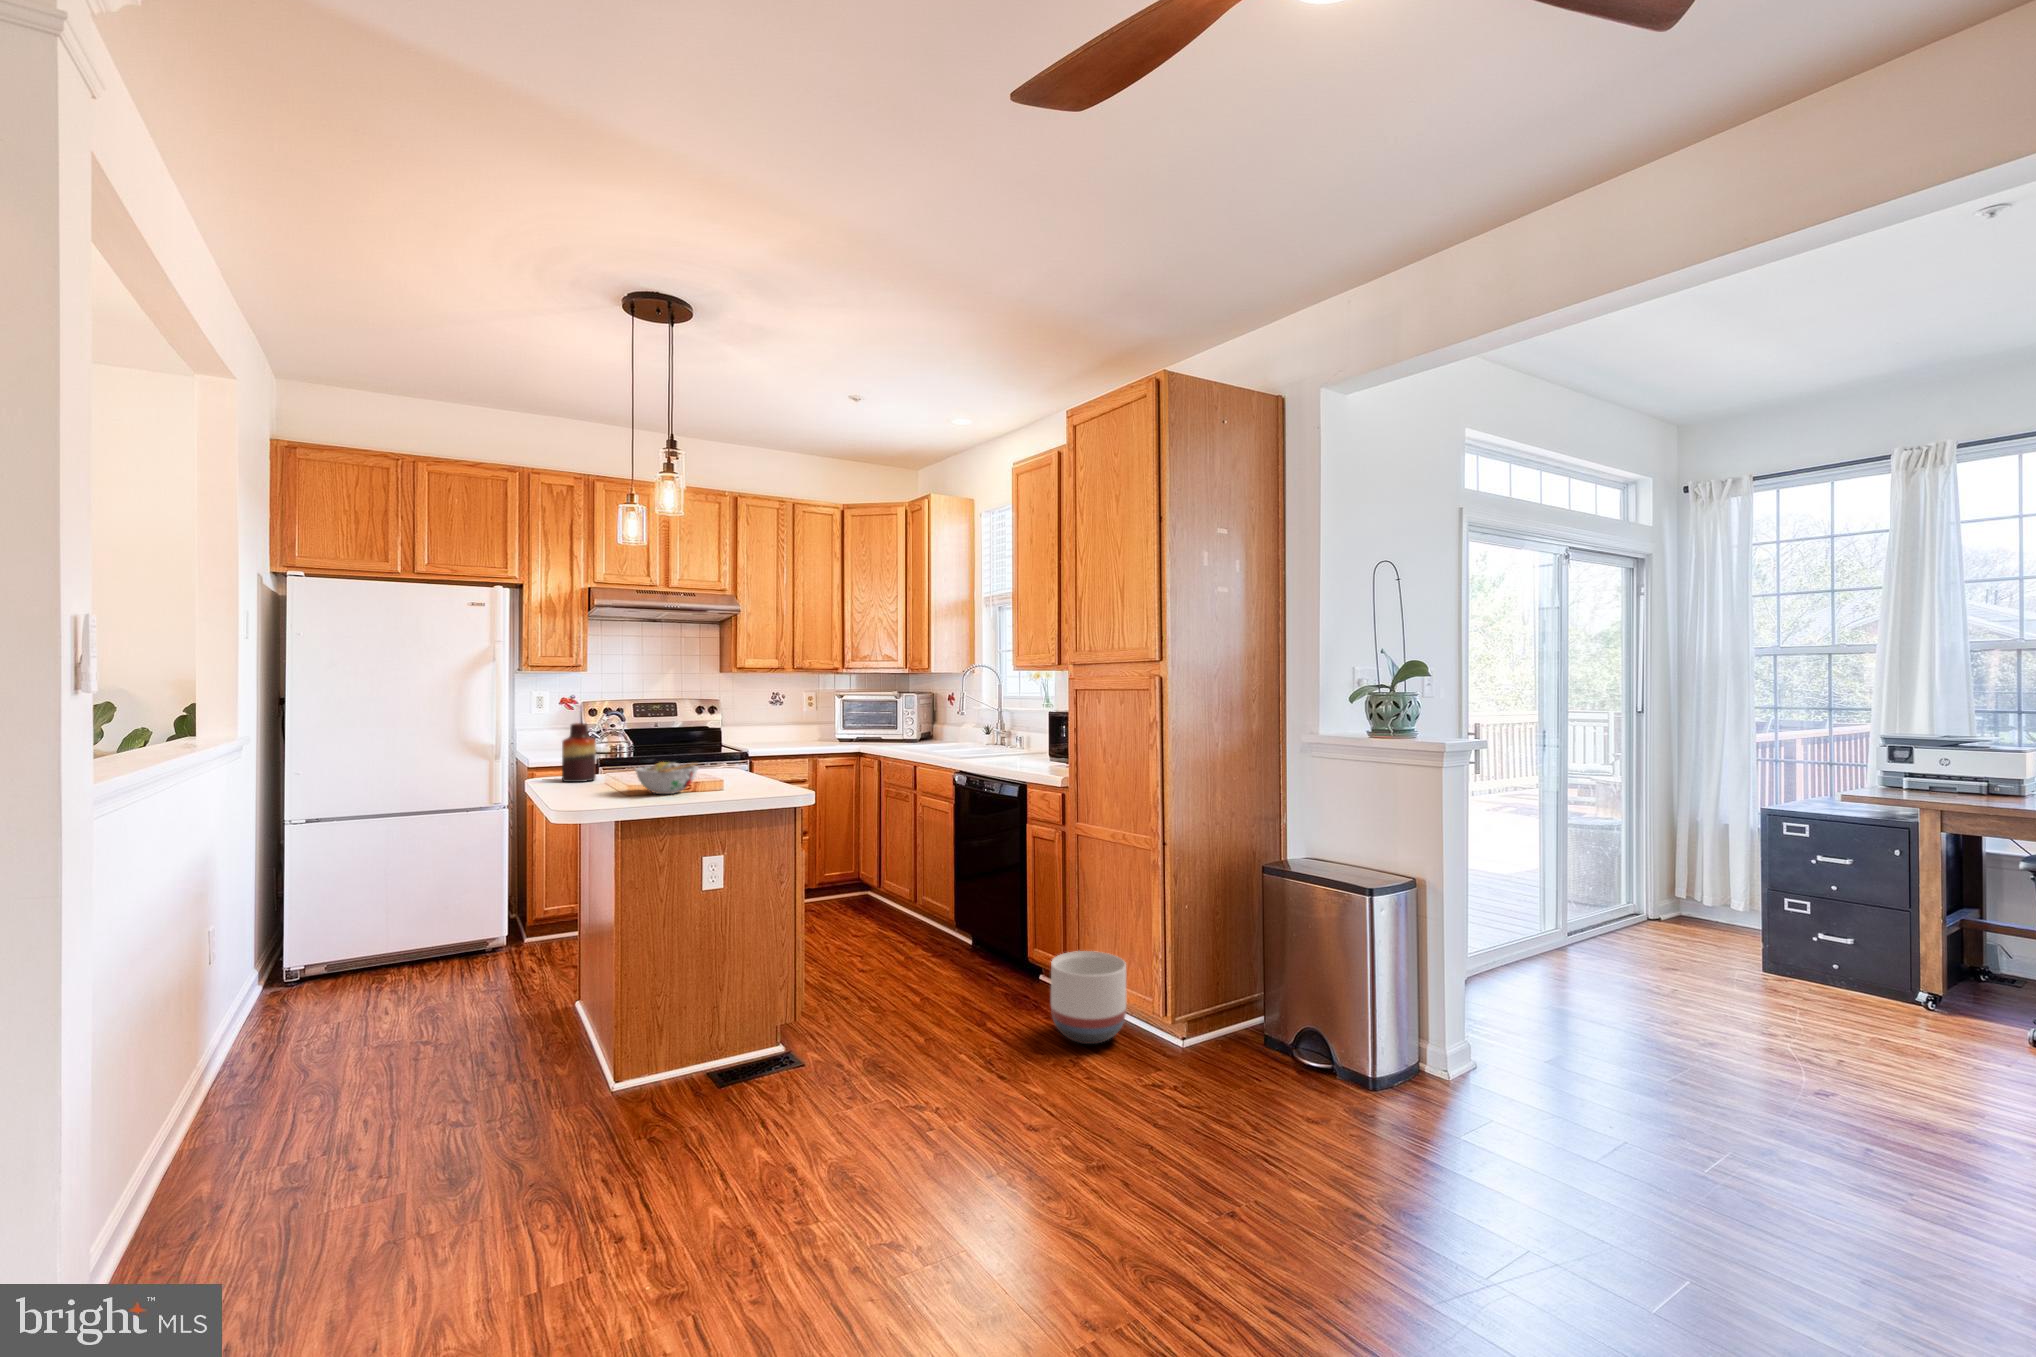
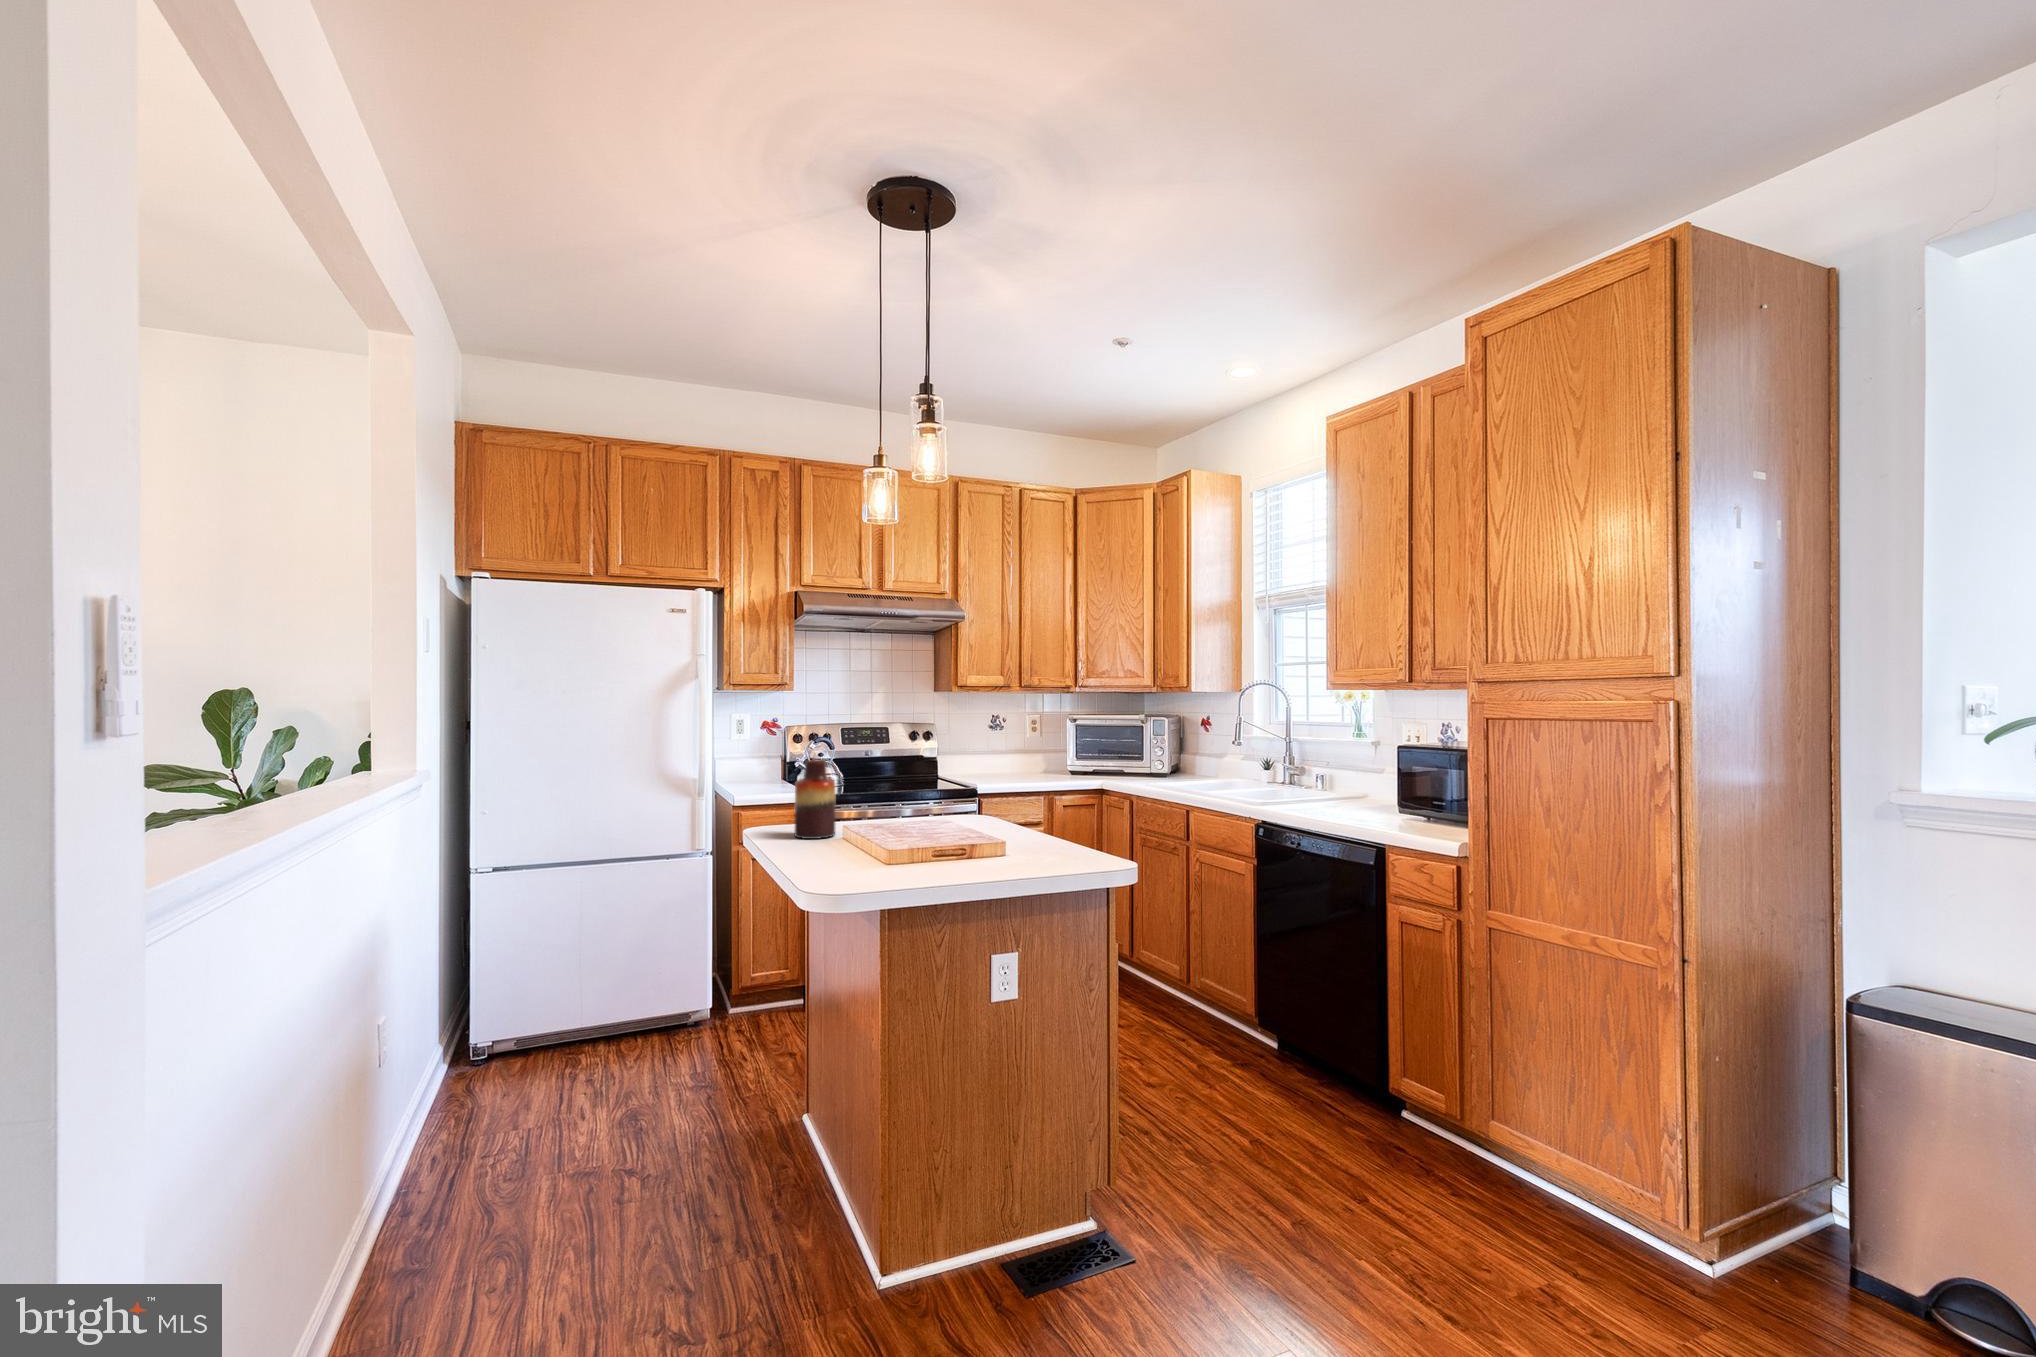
bowl: present [635,762,698,794] -> none [900,817,986,865]
planter: present [1051,951,1126,1044] -> none [1488,1106,1620,1264]

